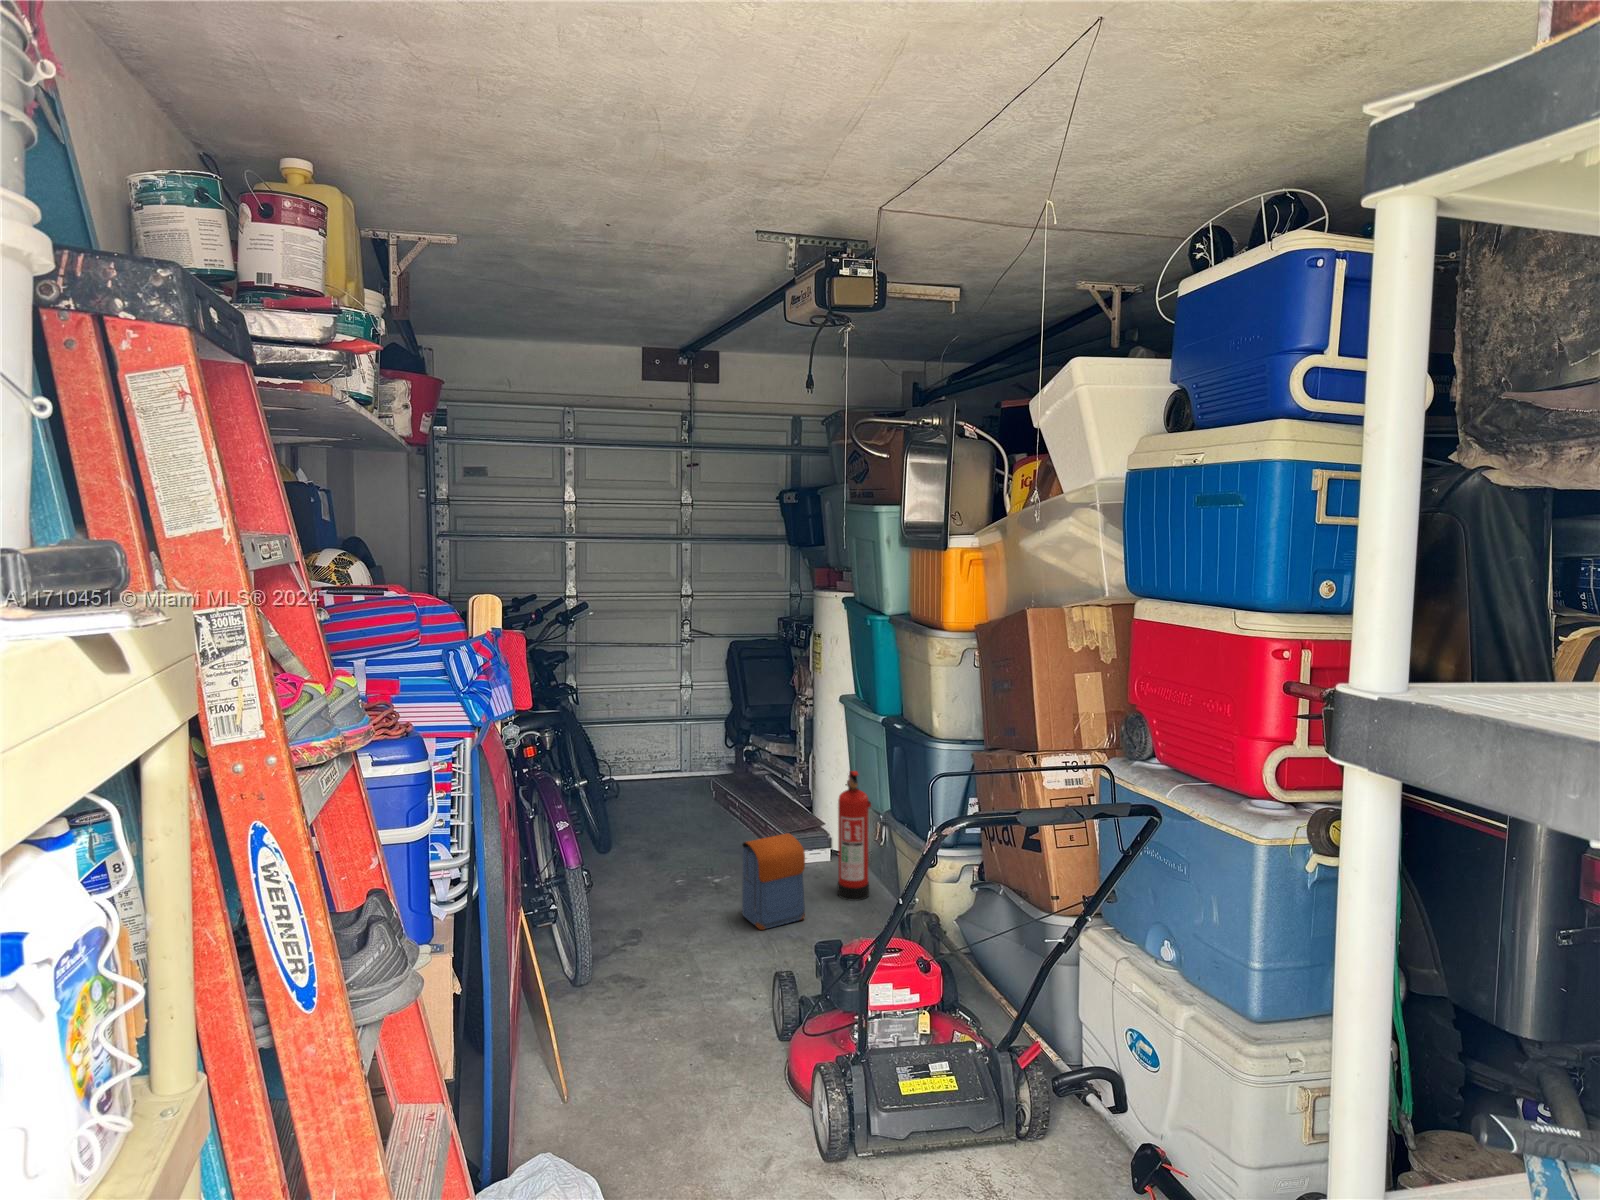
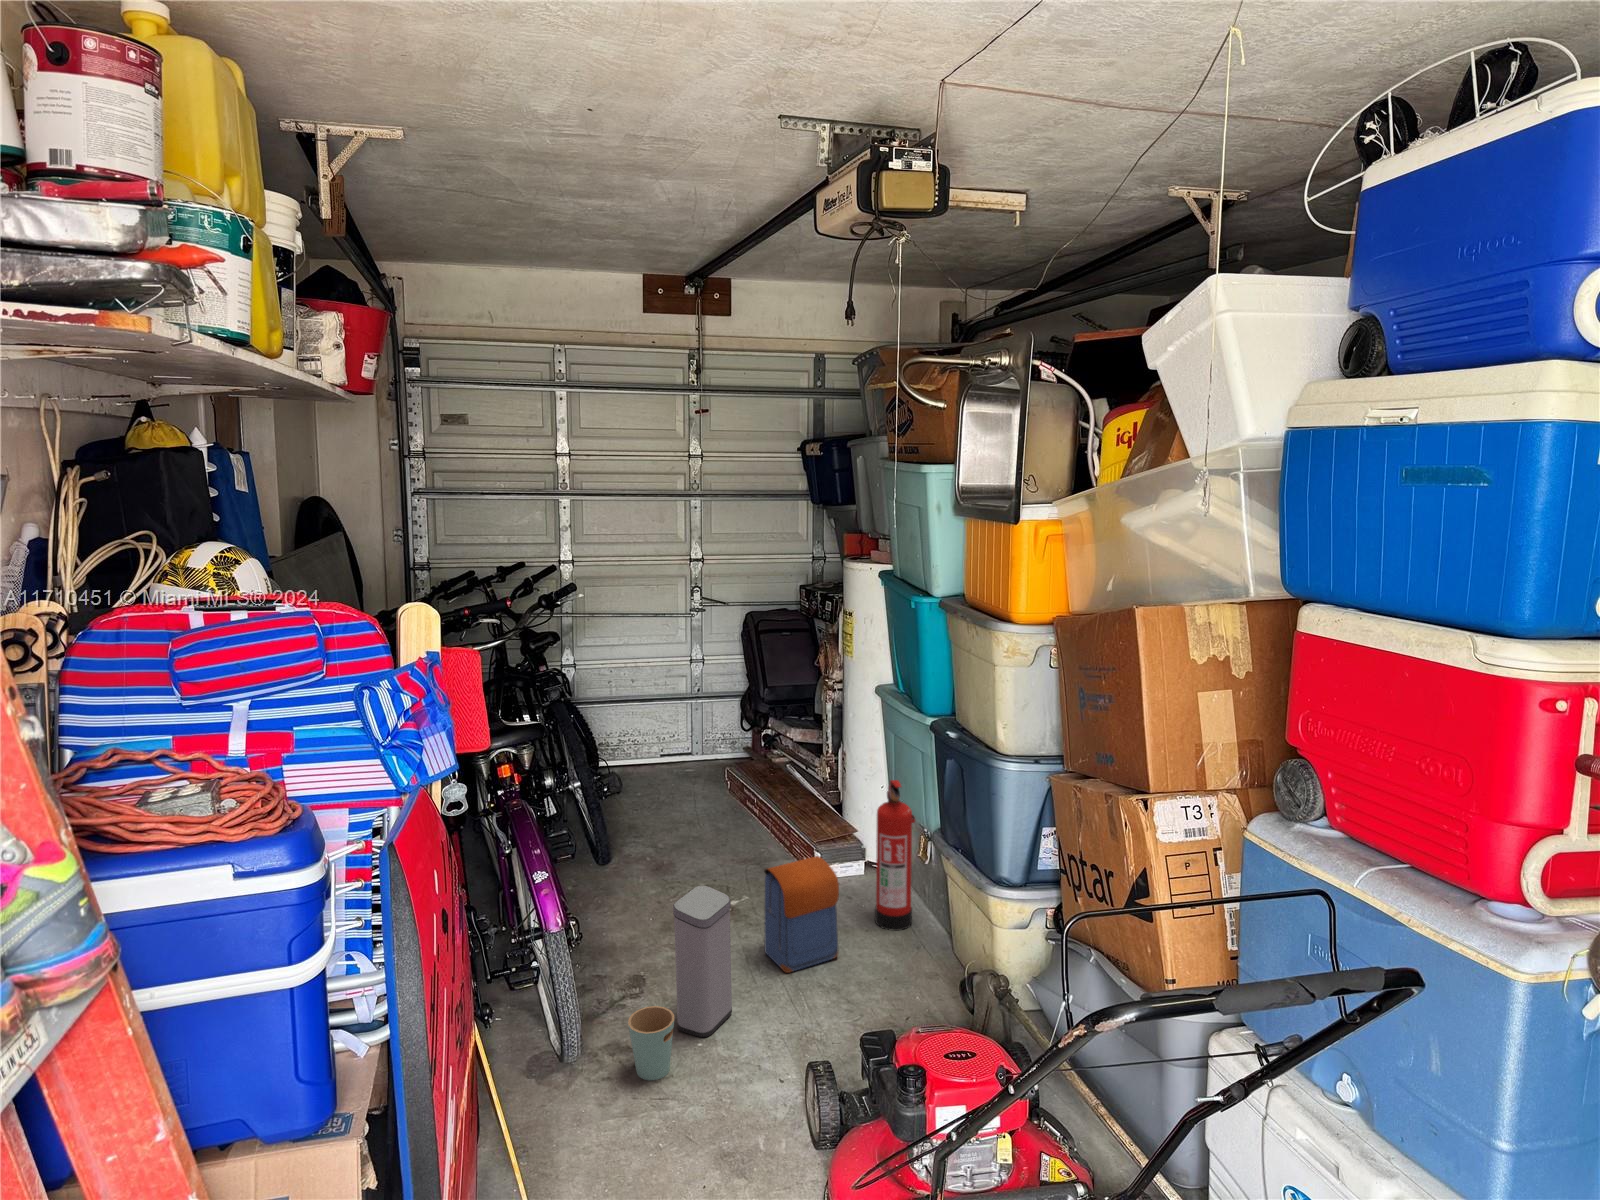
trash can: none [629,849,714,1002] -> present [628,886,732,1080]

